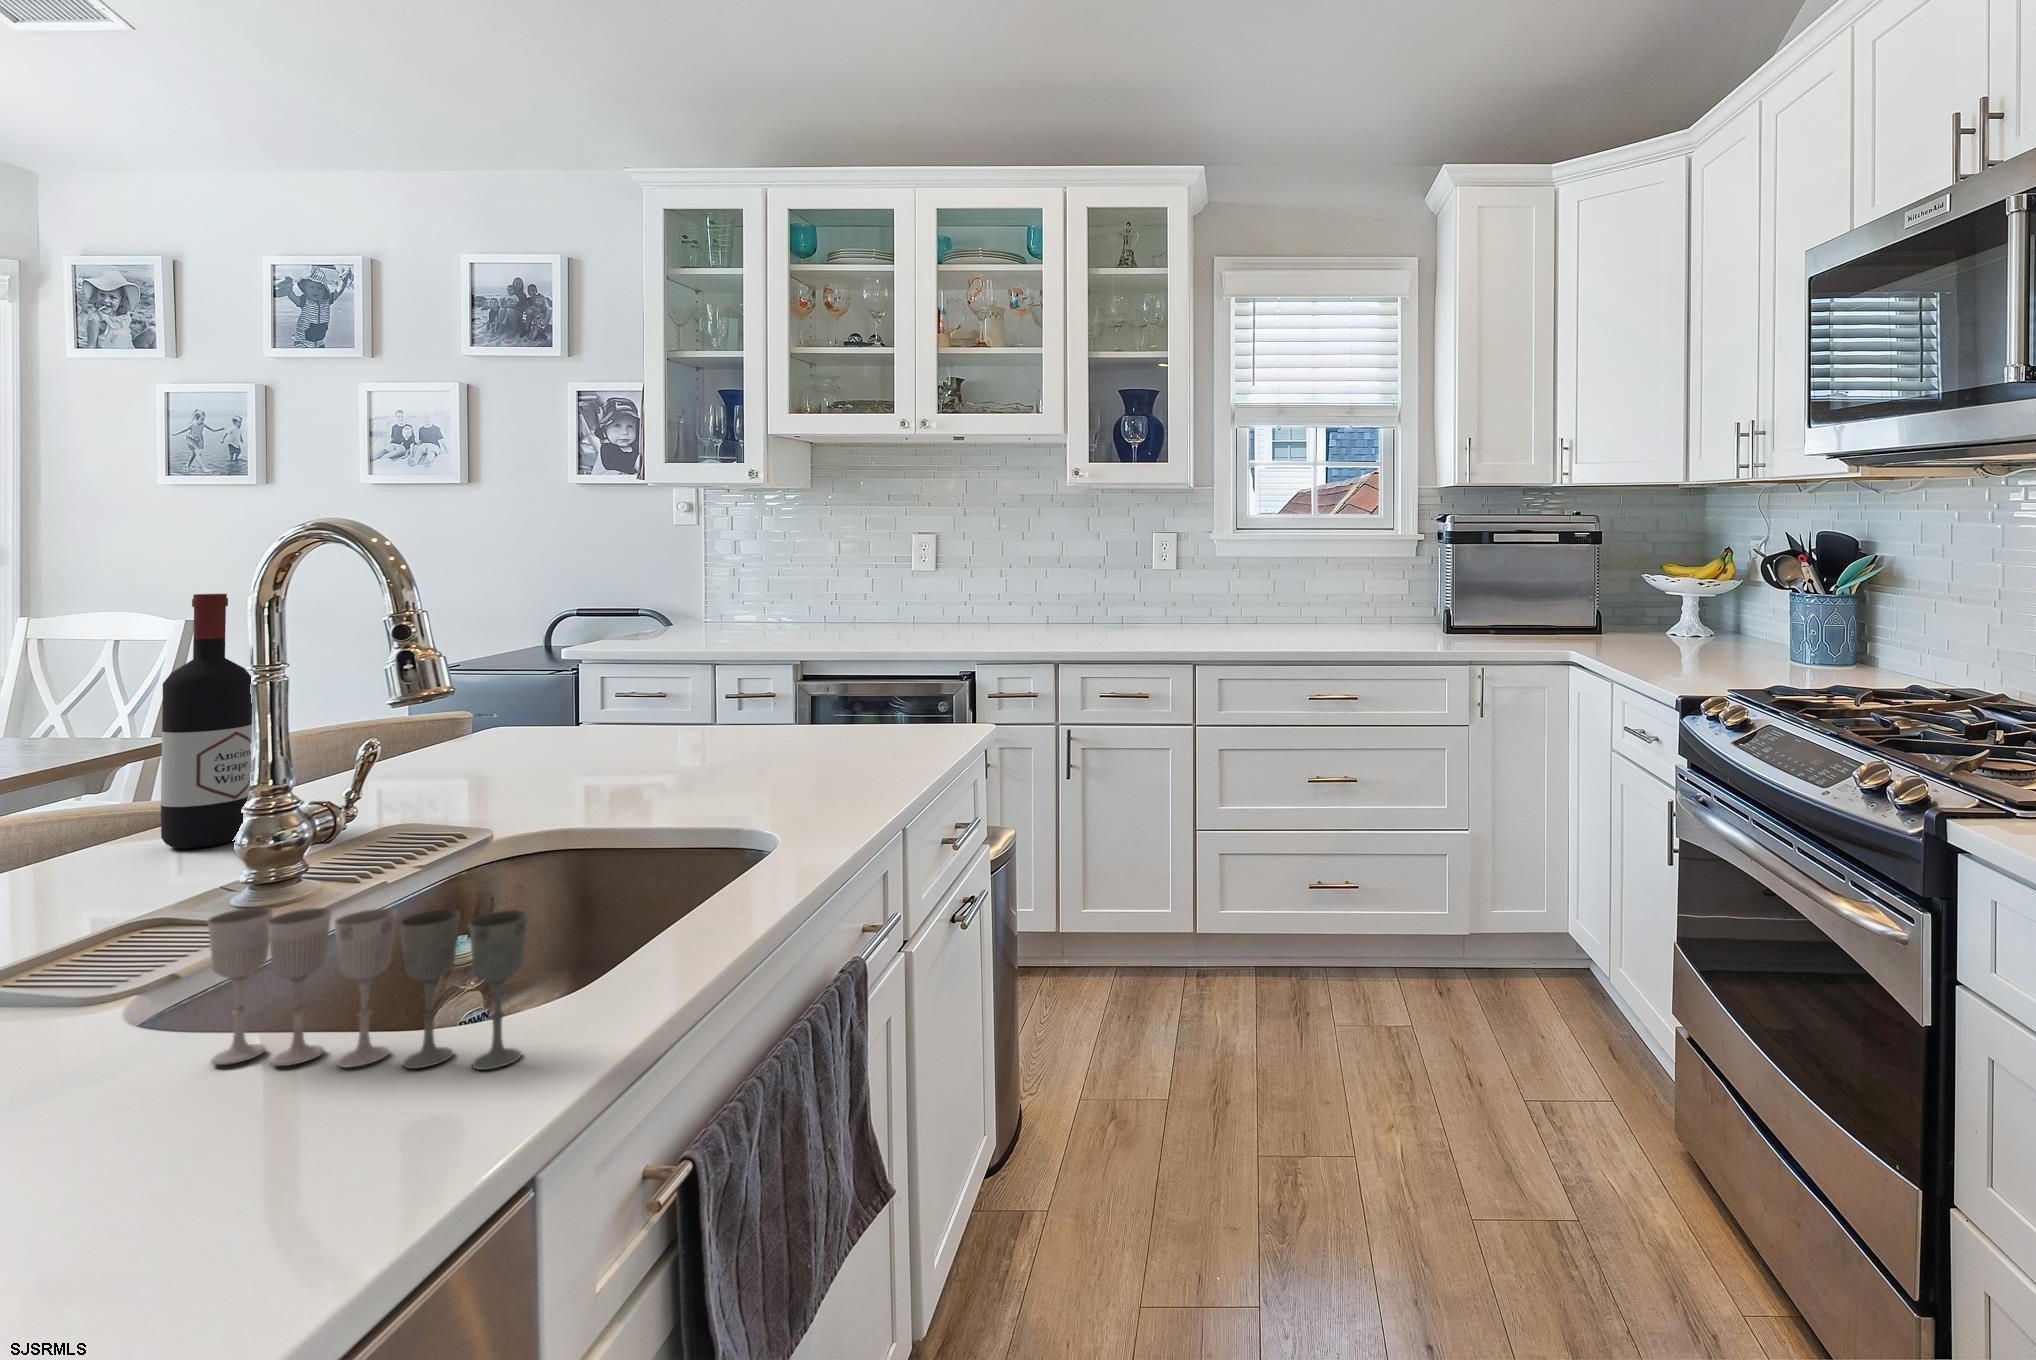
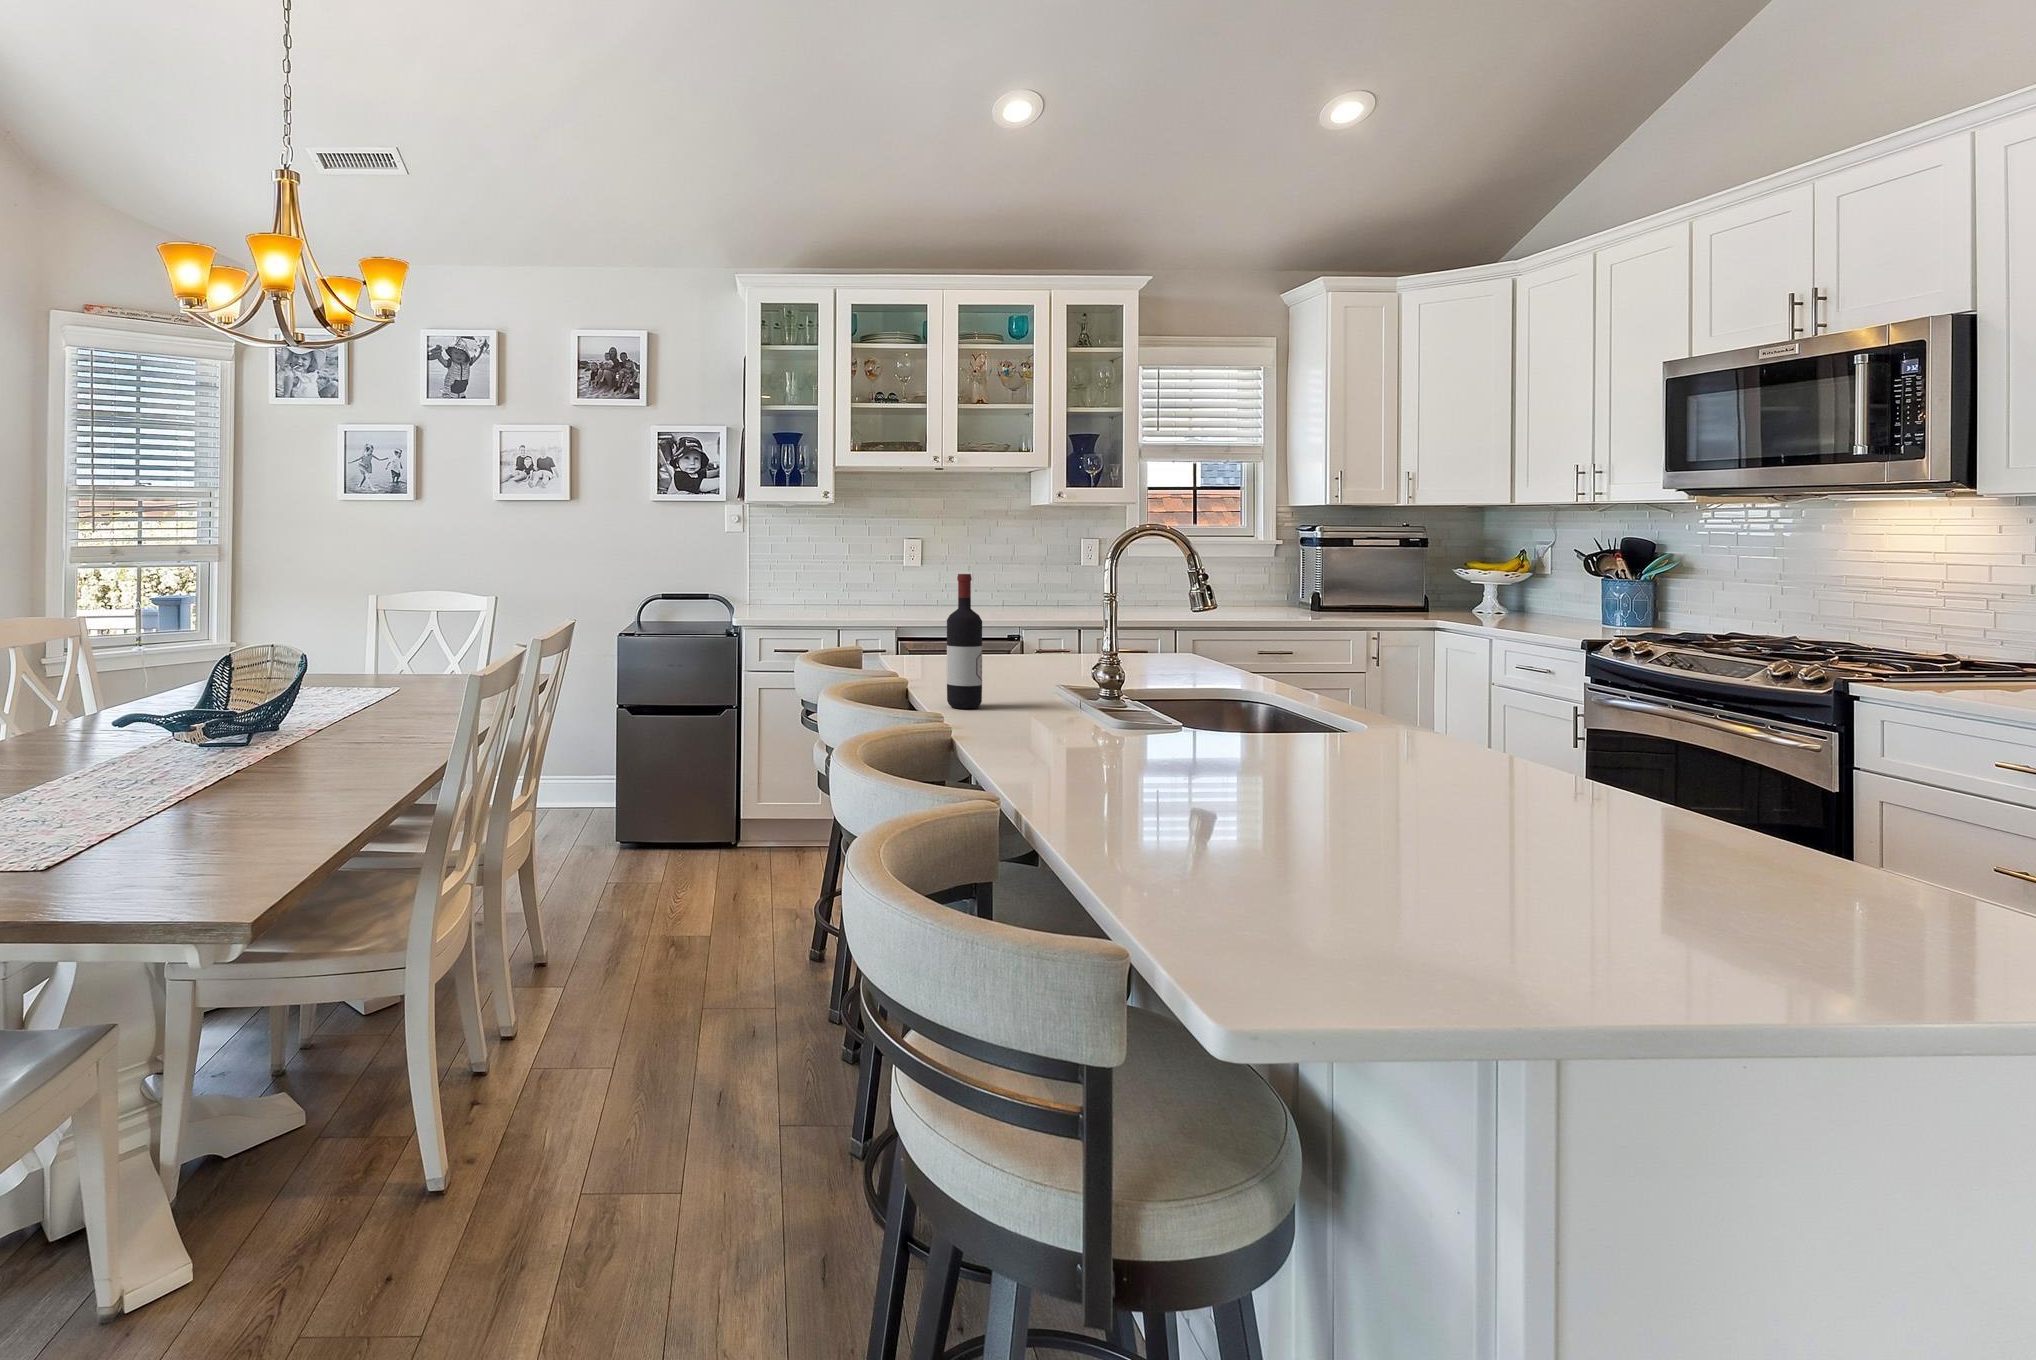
wine glass: present [208,907,528,1070] -> none [1324,695,1452,755]

